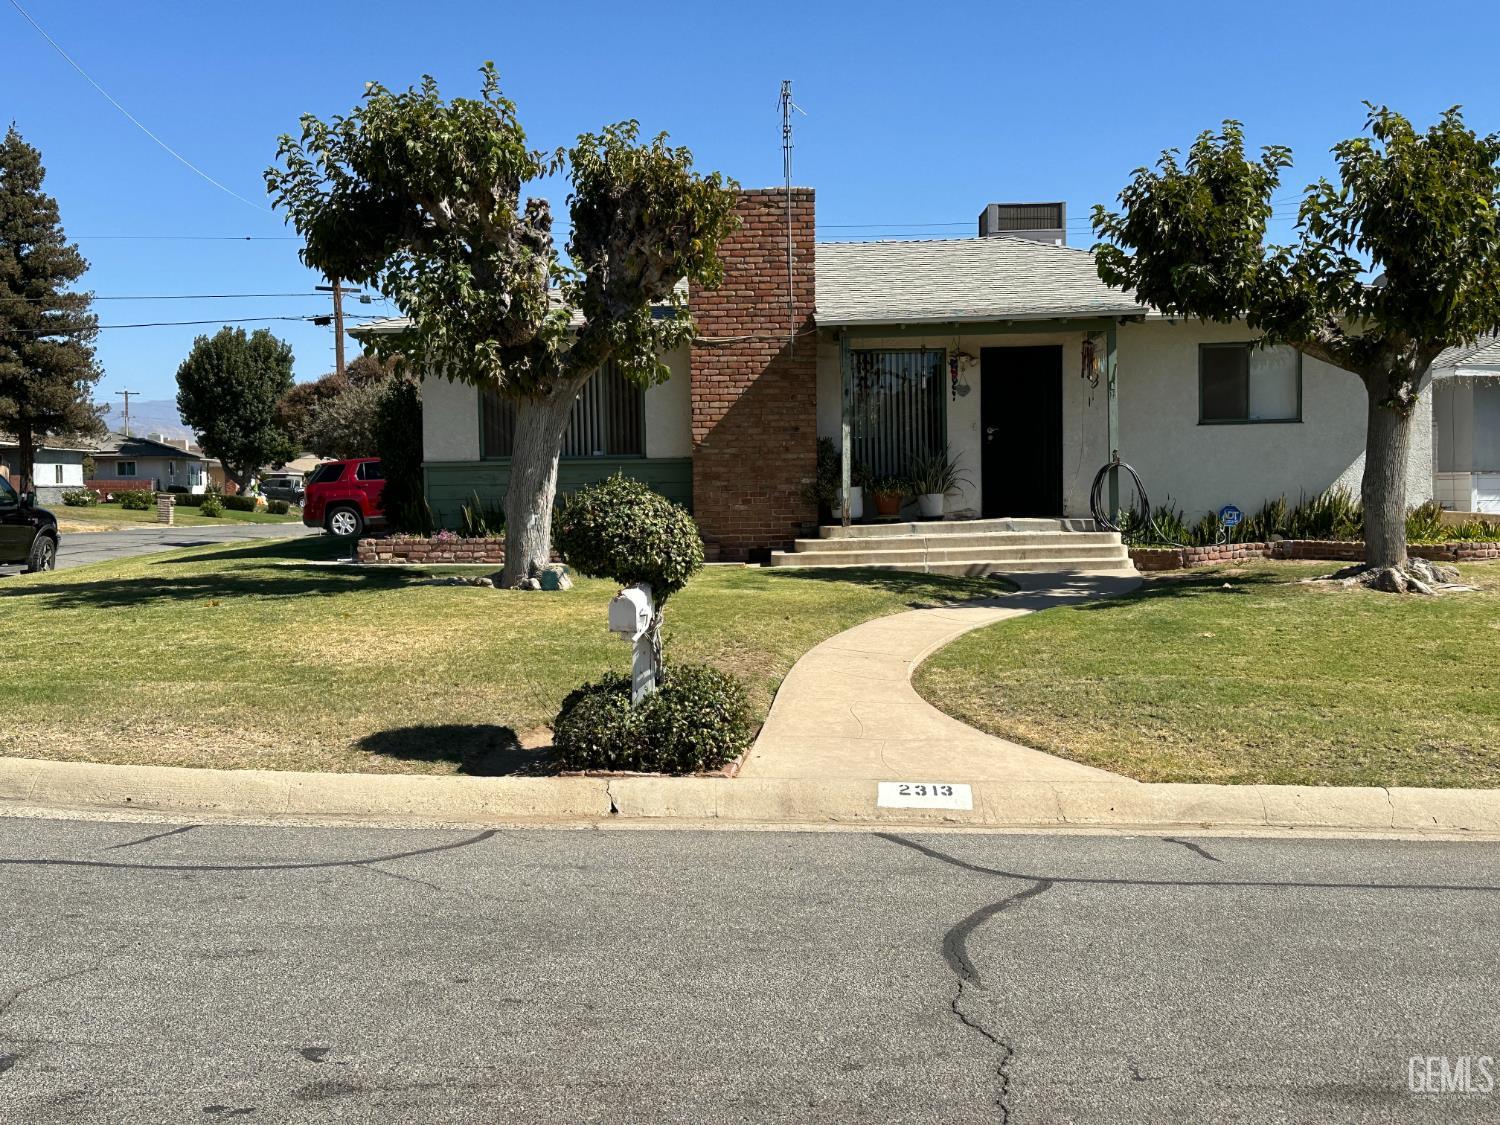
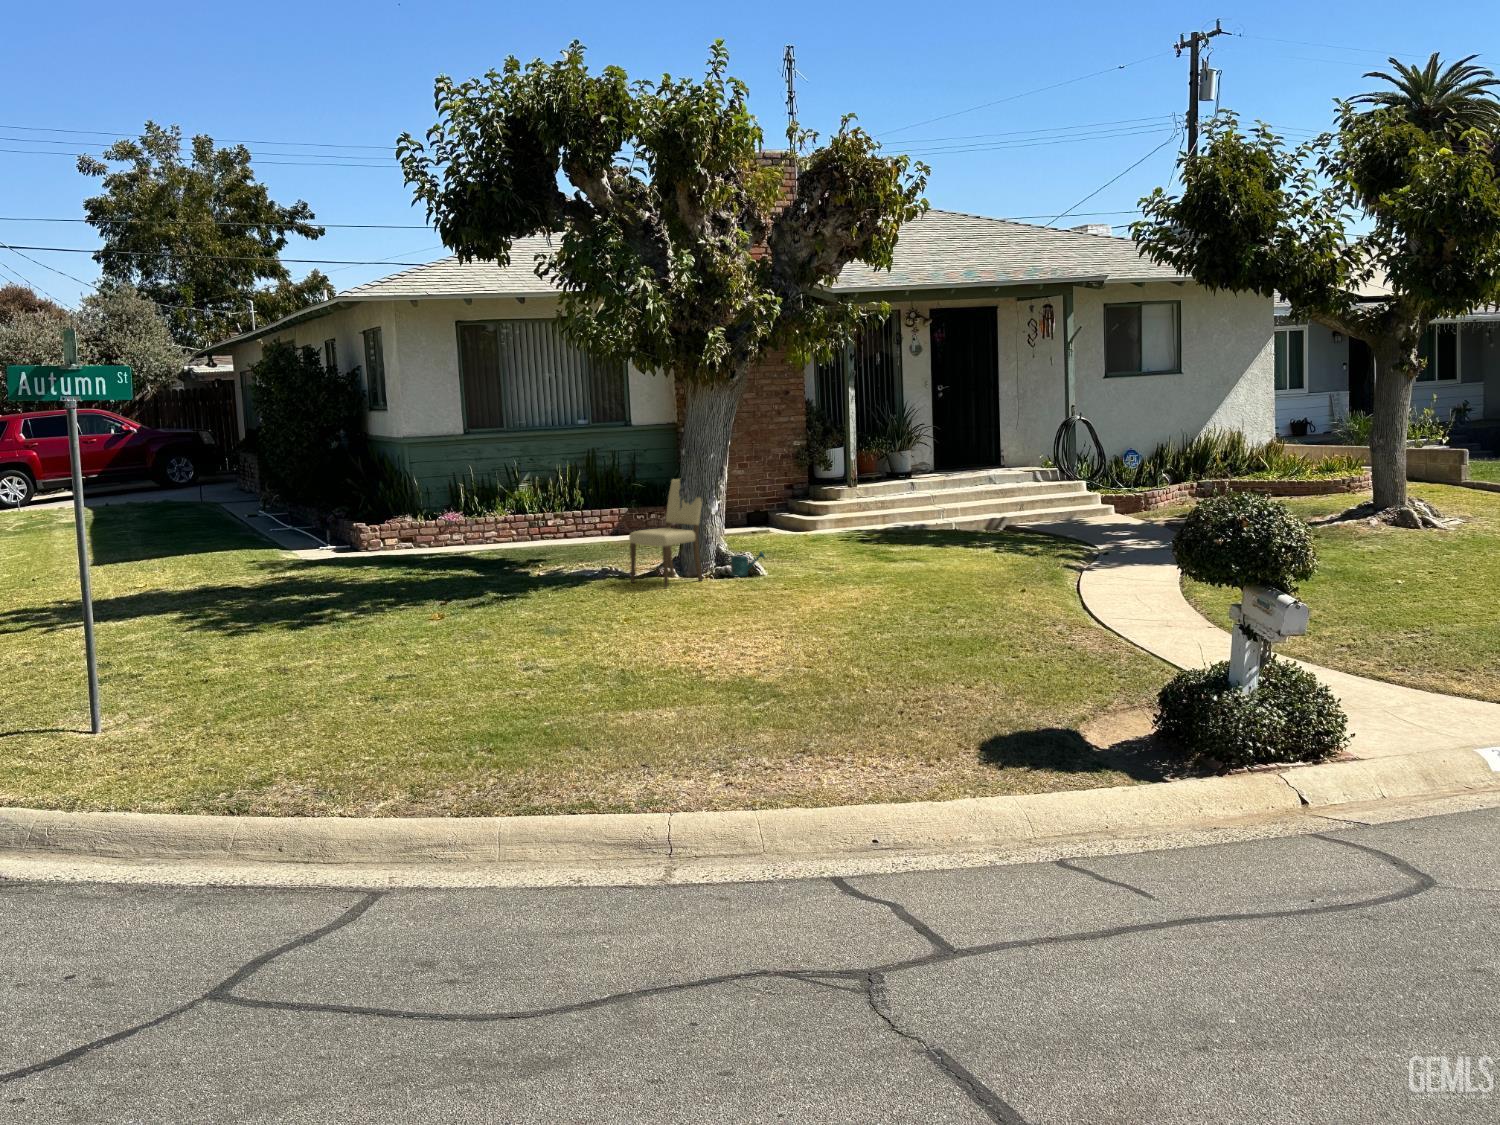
chair: none [443,494,509,593] -> present [629,479,703,588]

